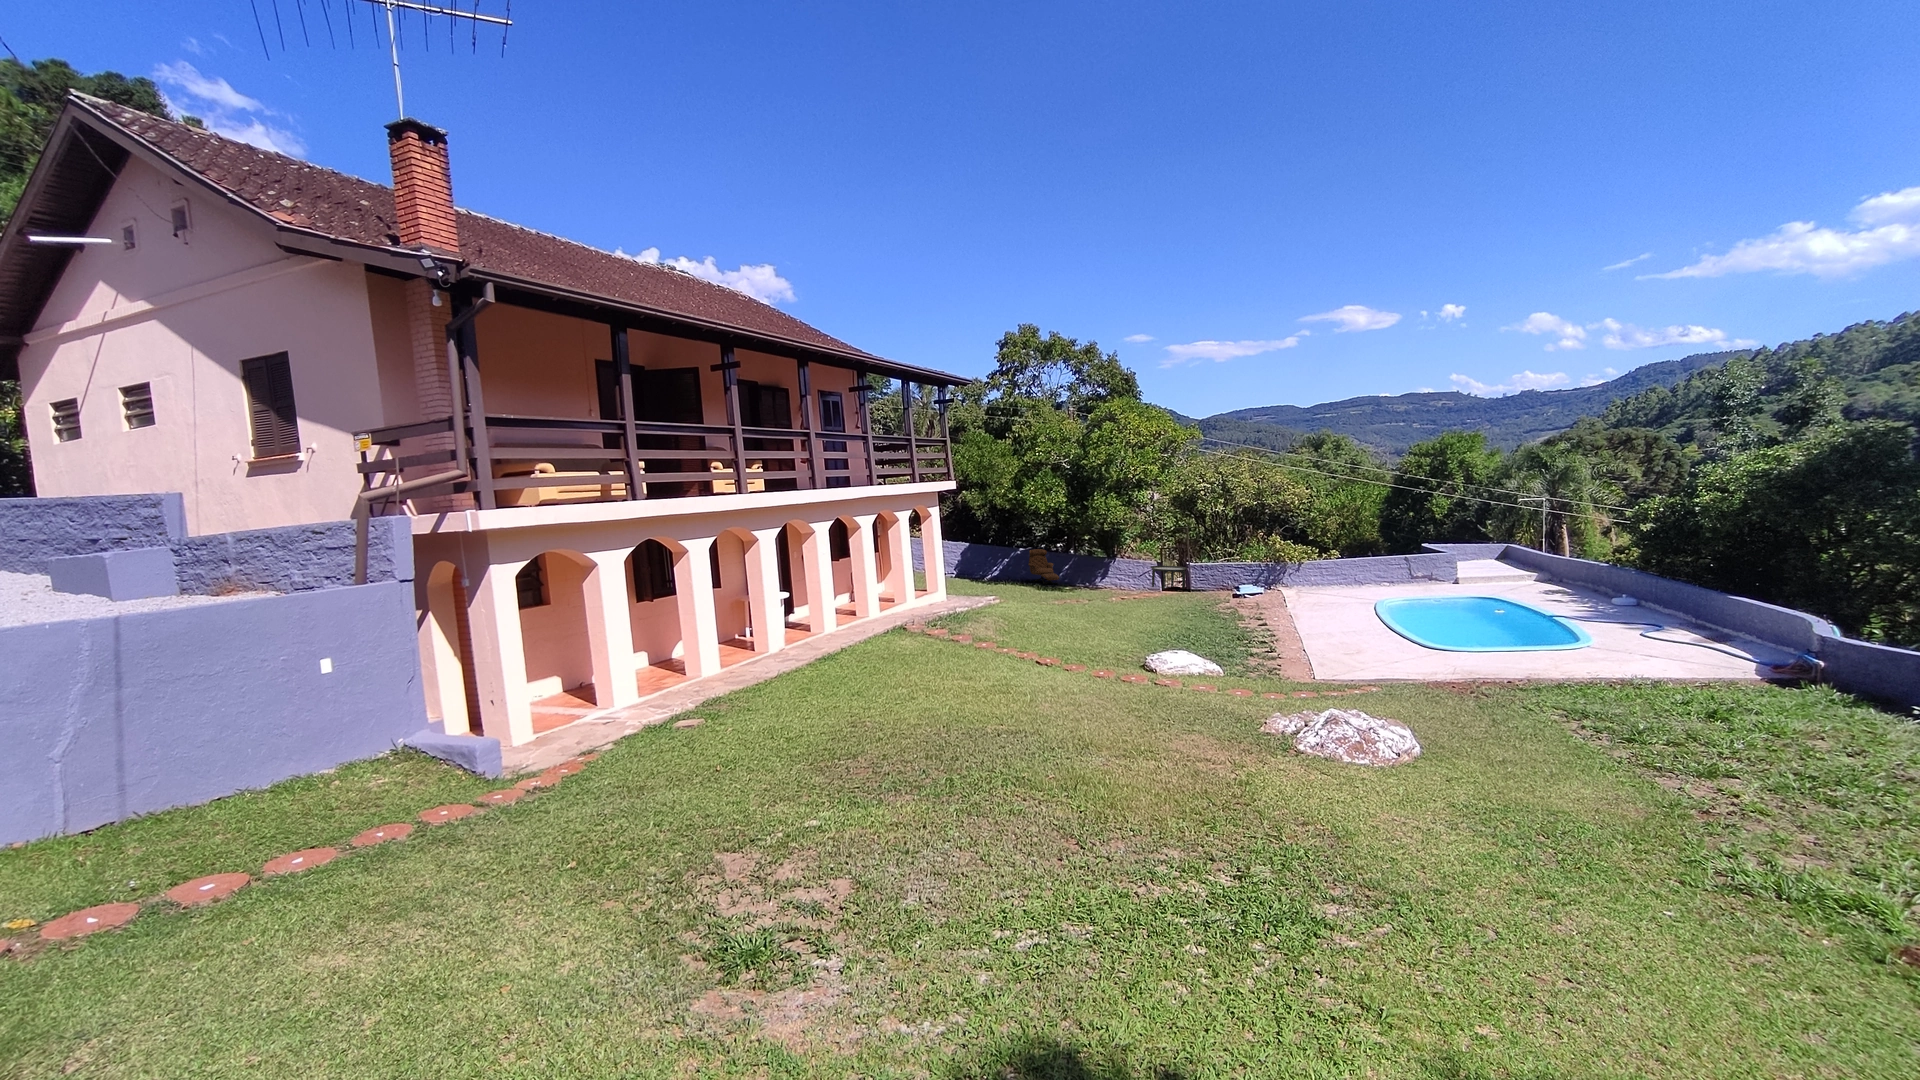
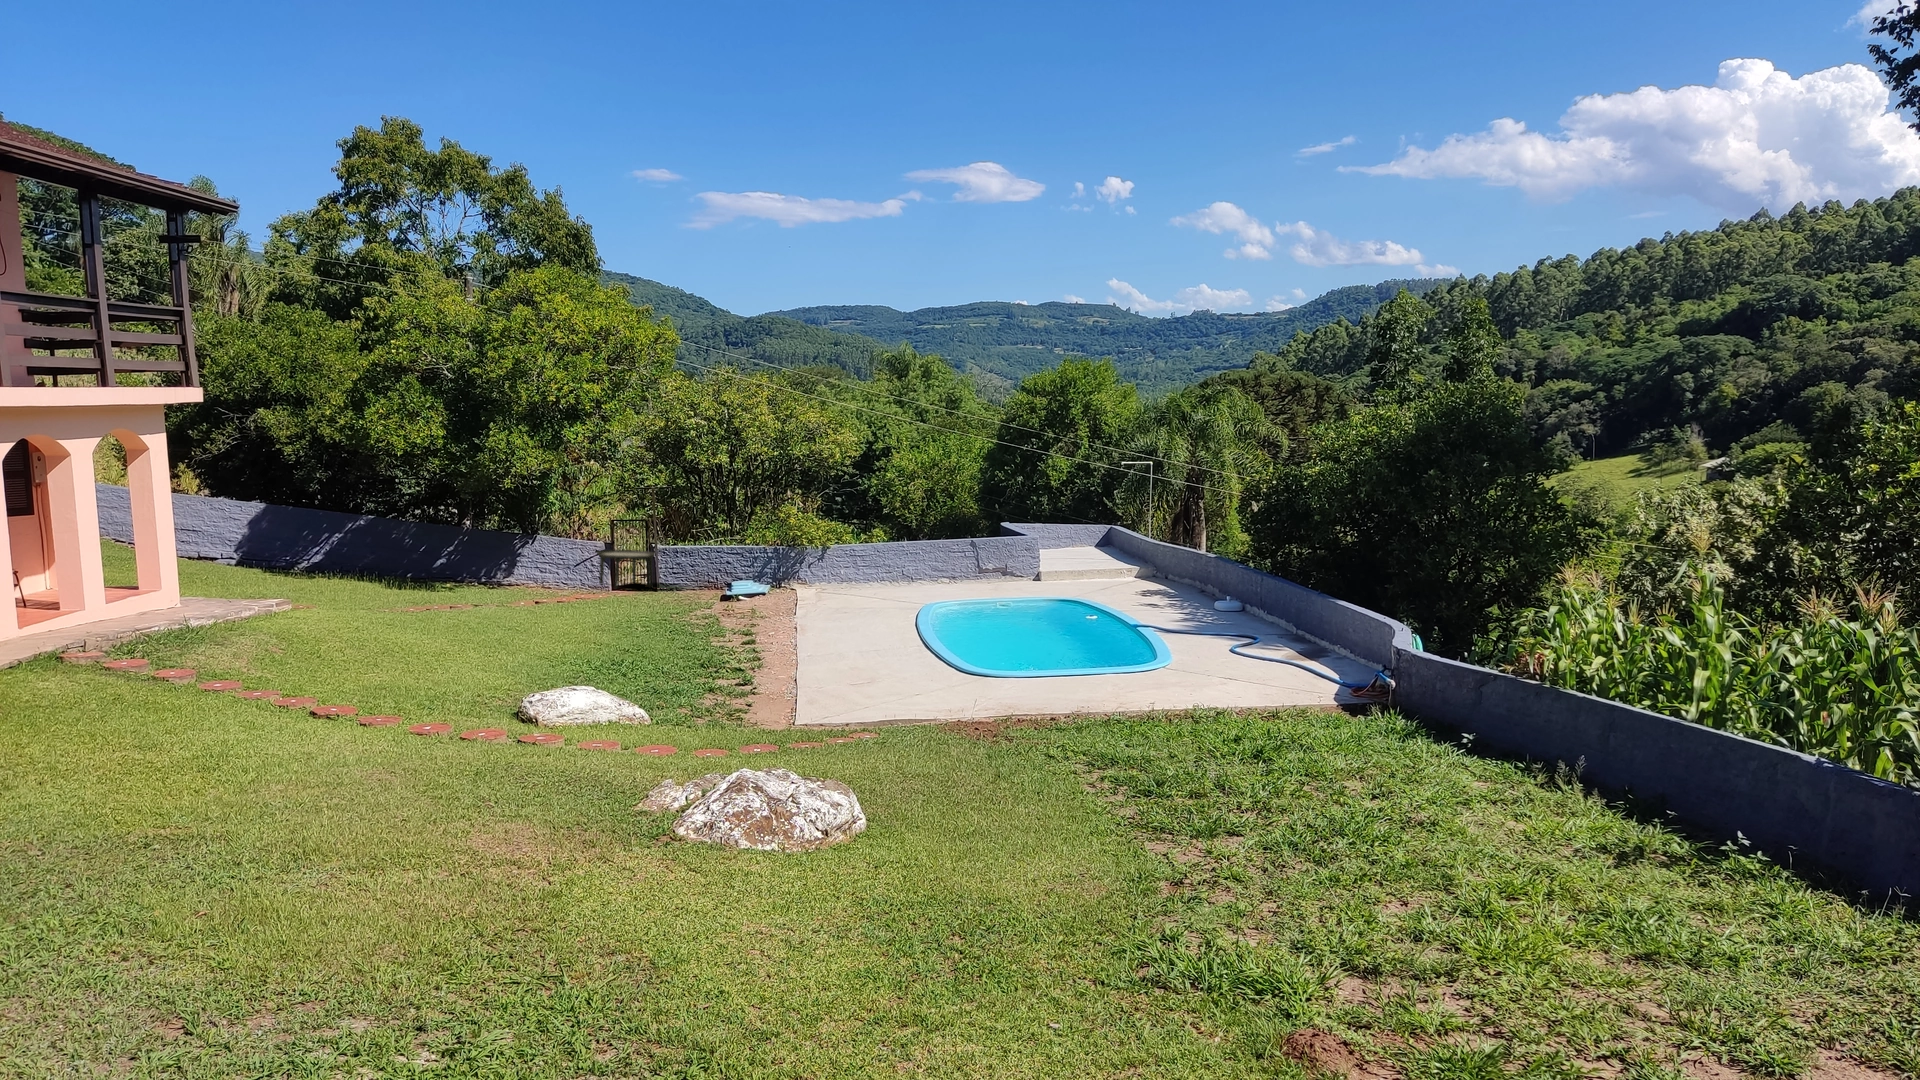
lounge chair: present [1028,549,1059,585] -> none [373,520,433,584]

